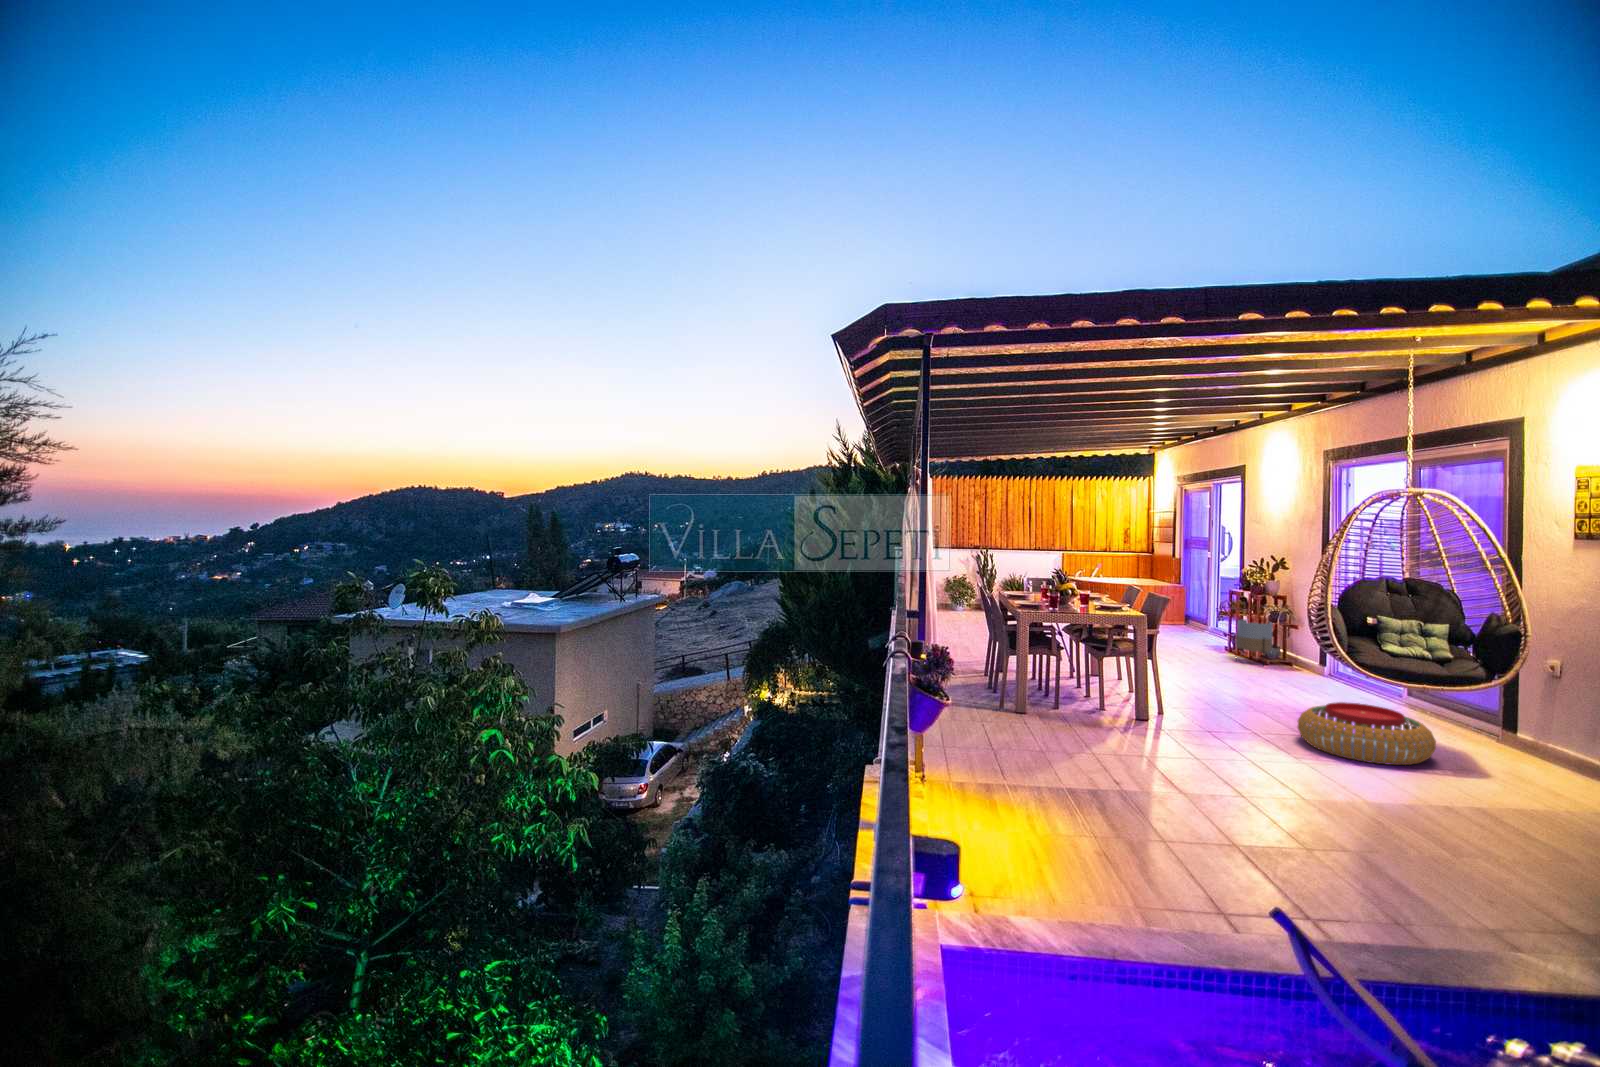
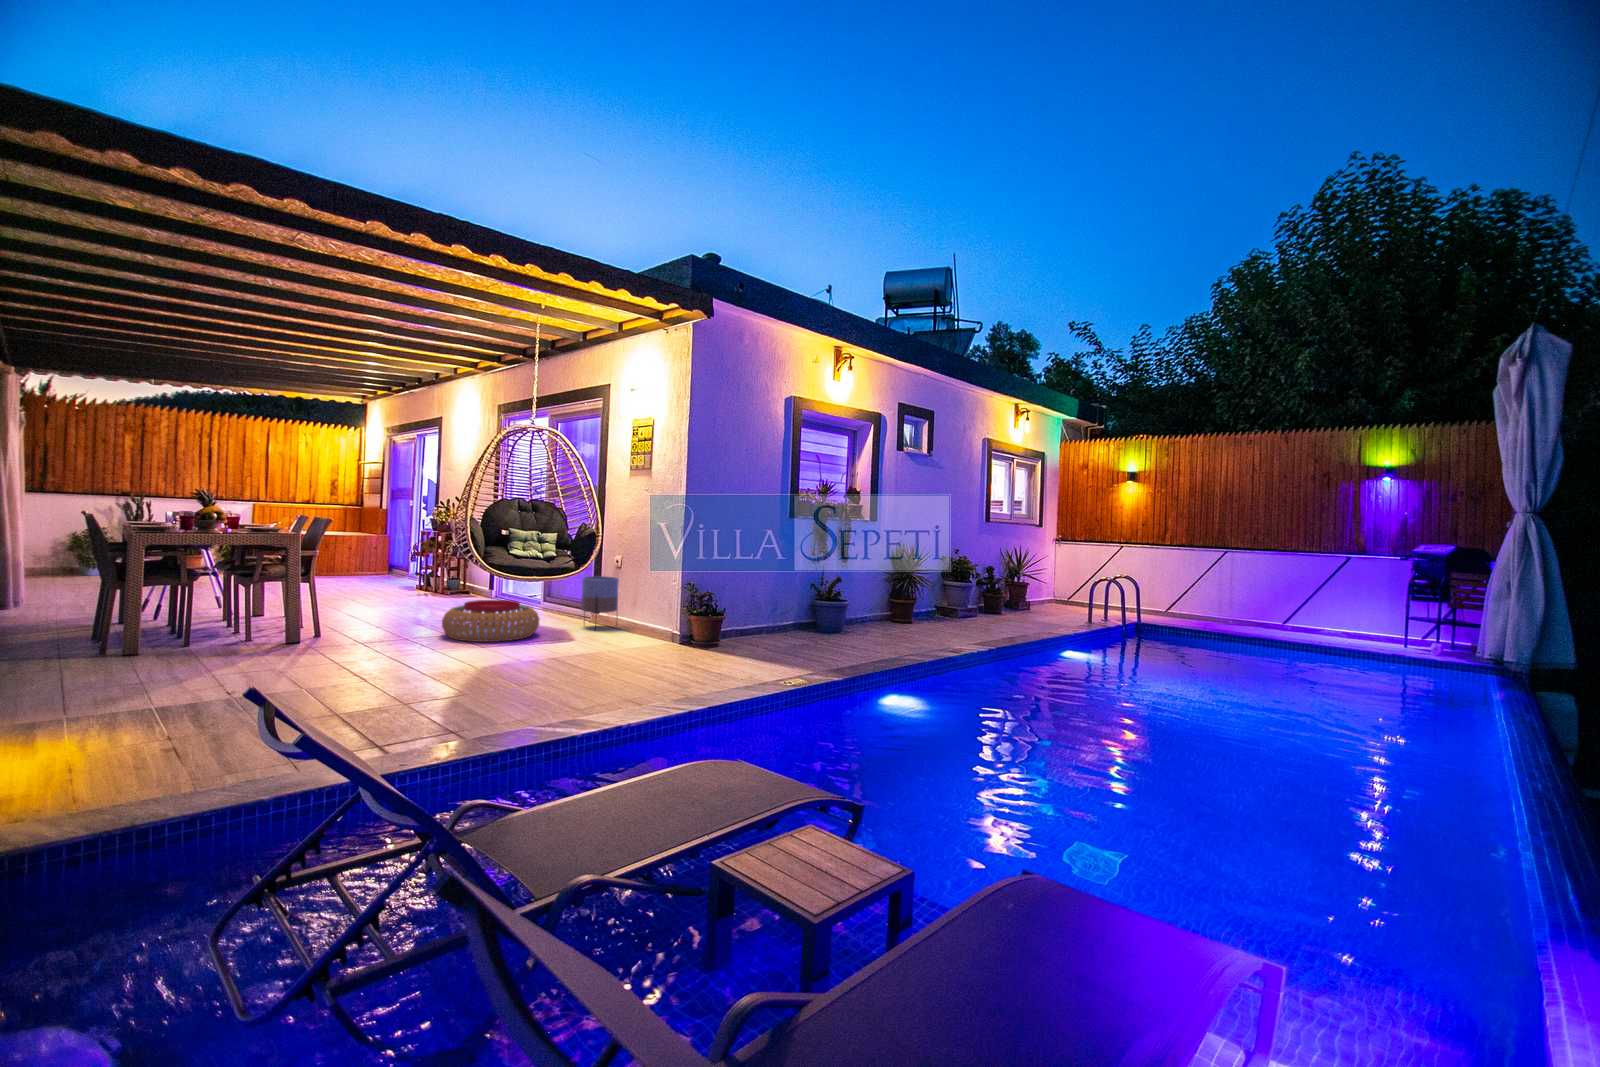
planter: present [1236,620,1272,653] -> present [581,576,619,614]

